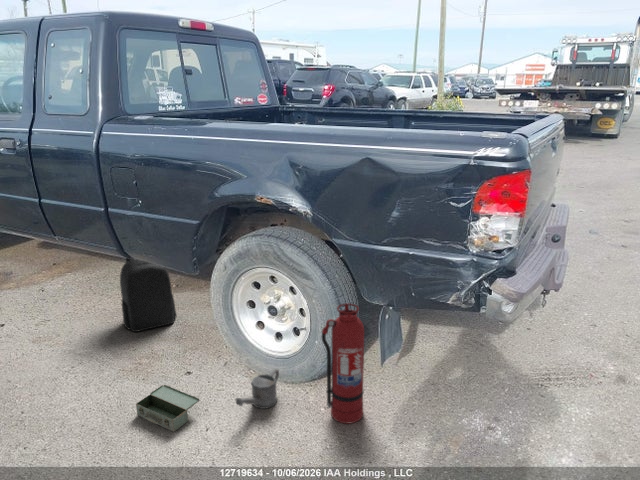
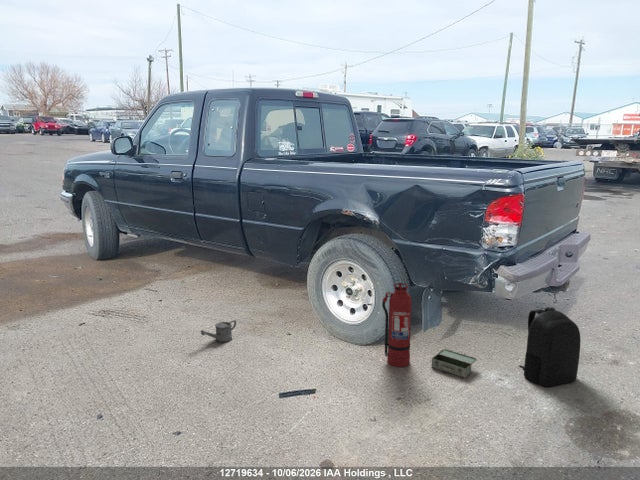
backpack: present [120,258,177,332] -> present [520,307,581,387]
watering can: present [236,369,279,409] -> present [201,320,236,342]
toolbox: present [136,385,200,432] -> present [432,349,477,378]

